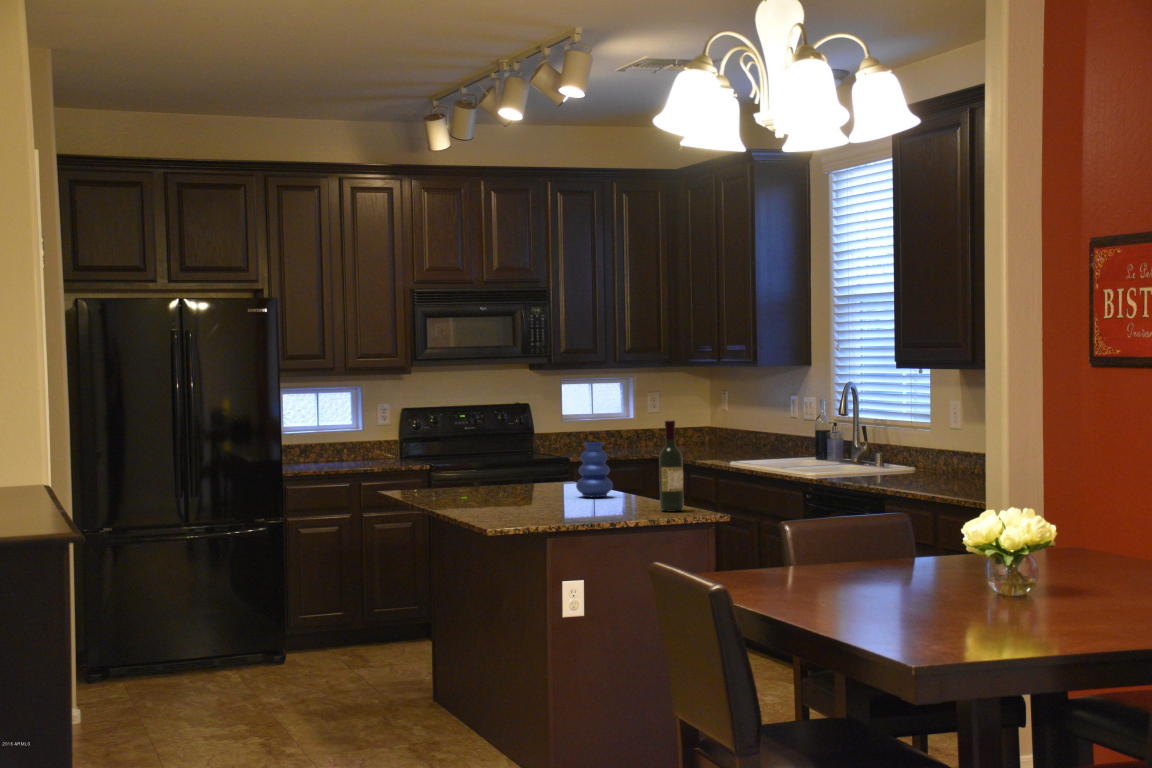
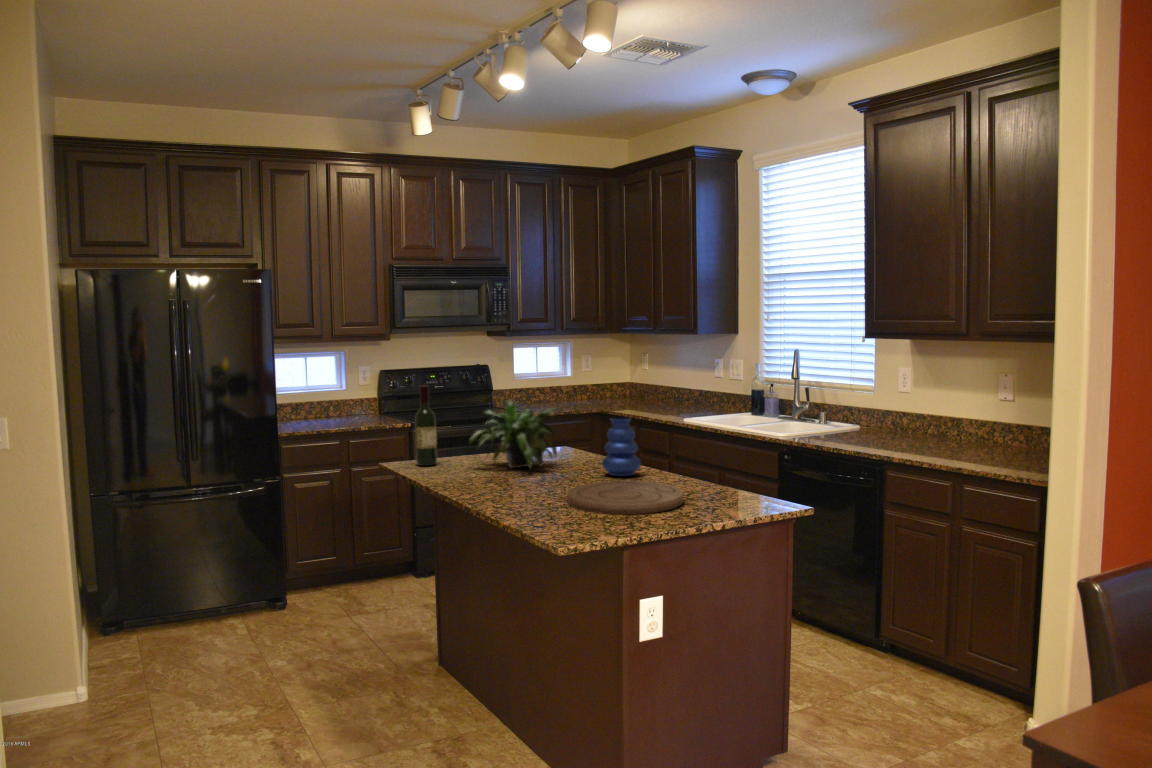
wine bottle: present [659,420,684,511] -> present [415,385,437,466]
potted plant: none [455,426,546,492] -> present [469,401,559,468]
cutting board: none [521,496,624,515] -> present [567,481,683,515]

